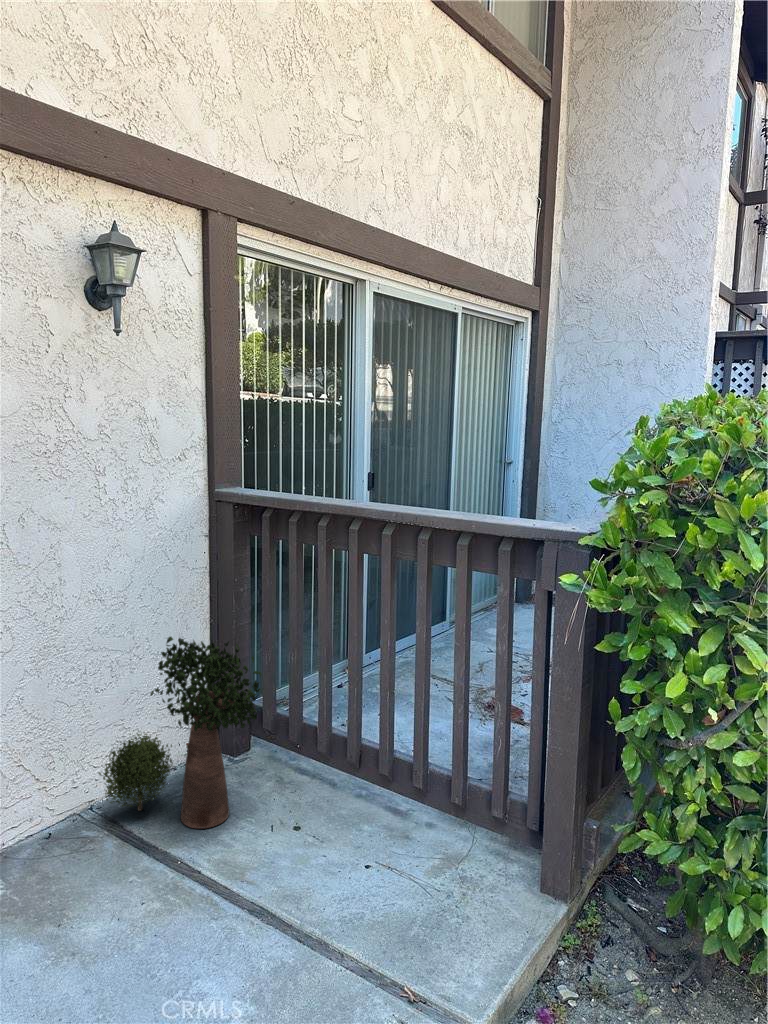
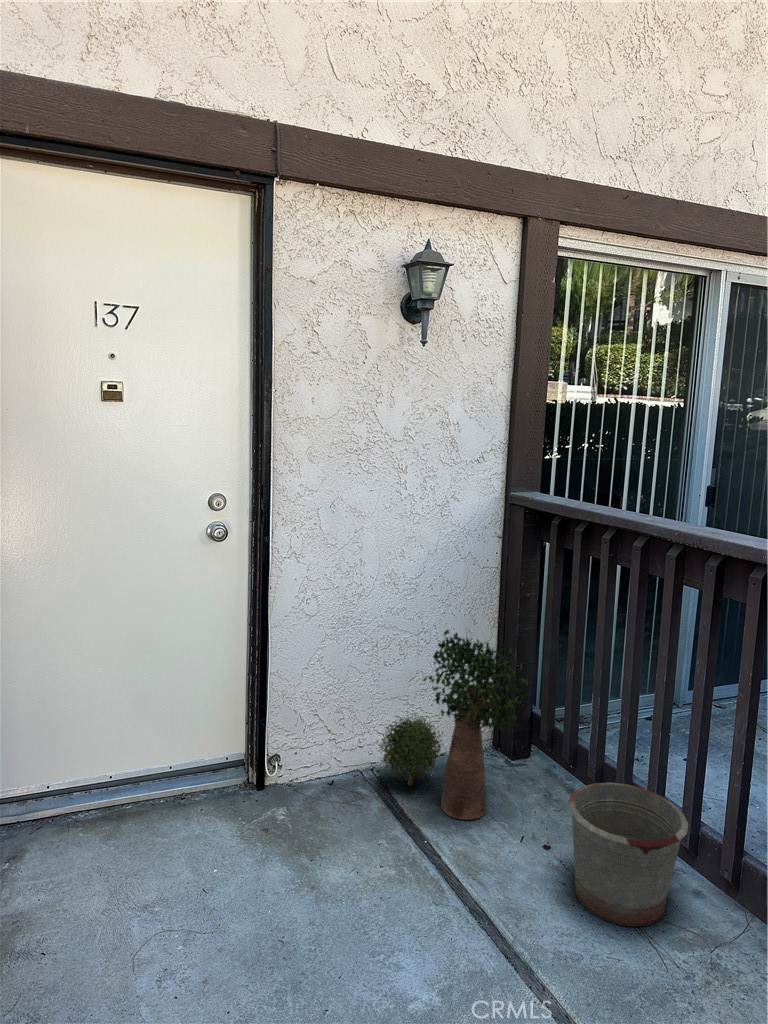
bucket: none [323,747,428,874] -> present [568,783,688,926]

